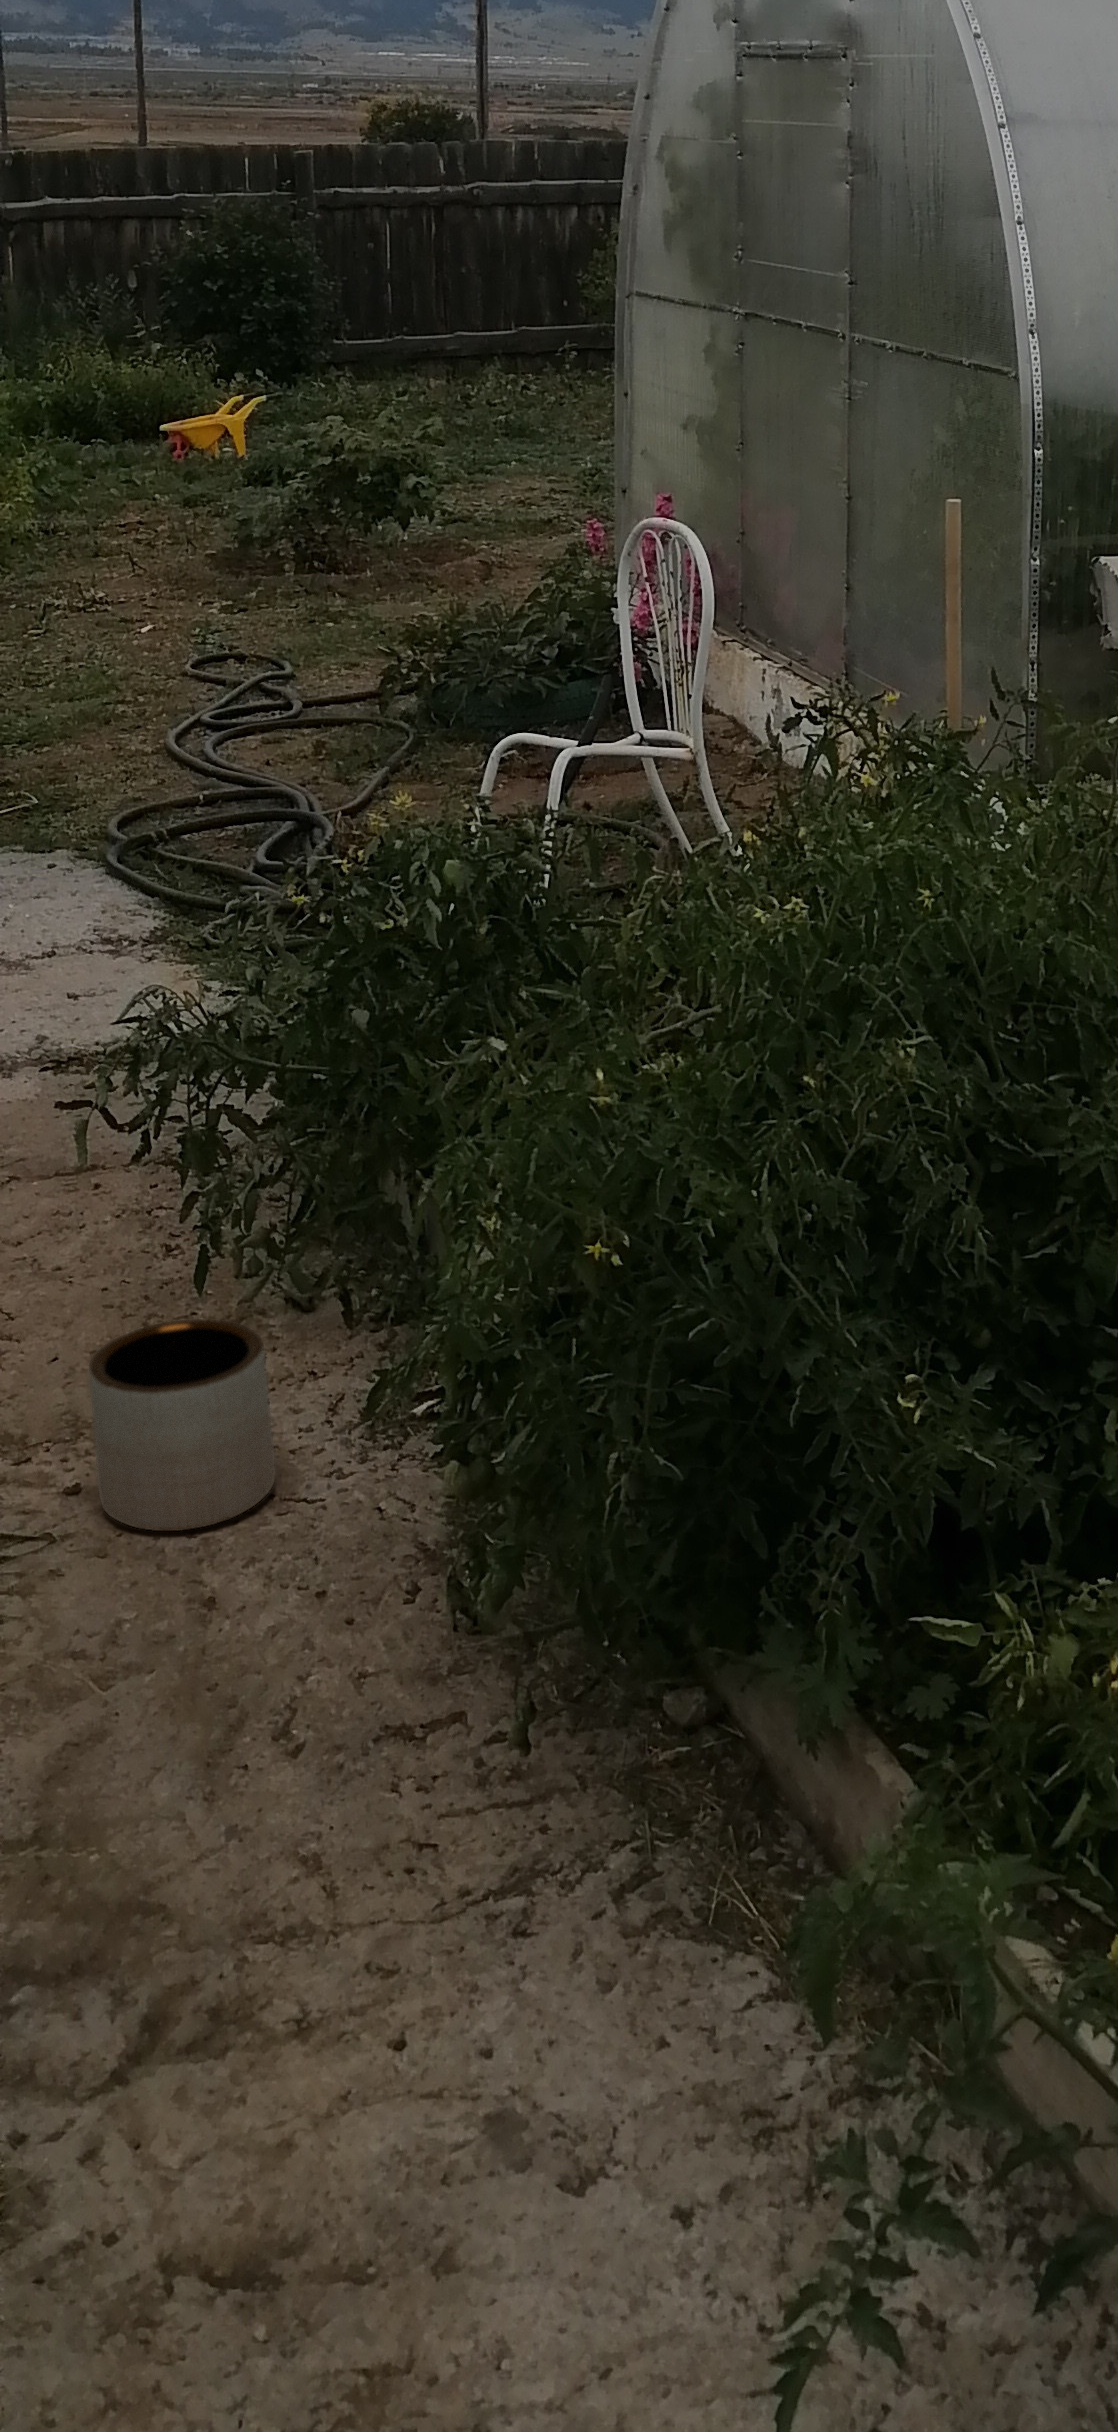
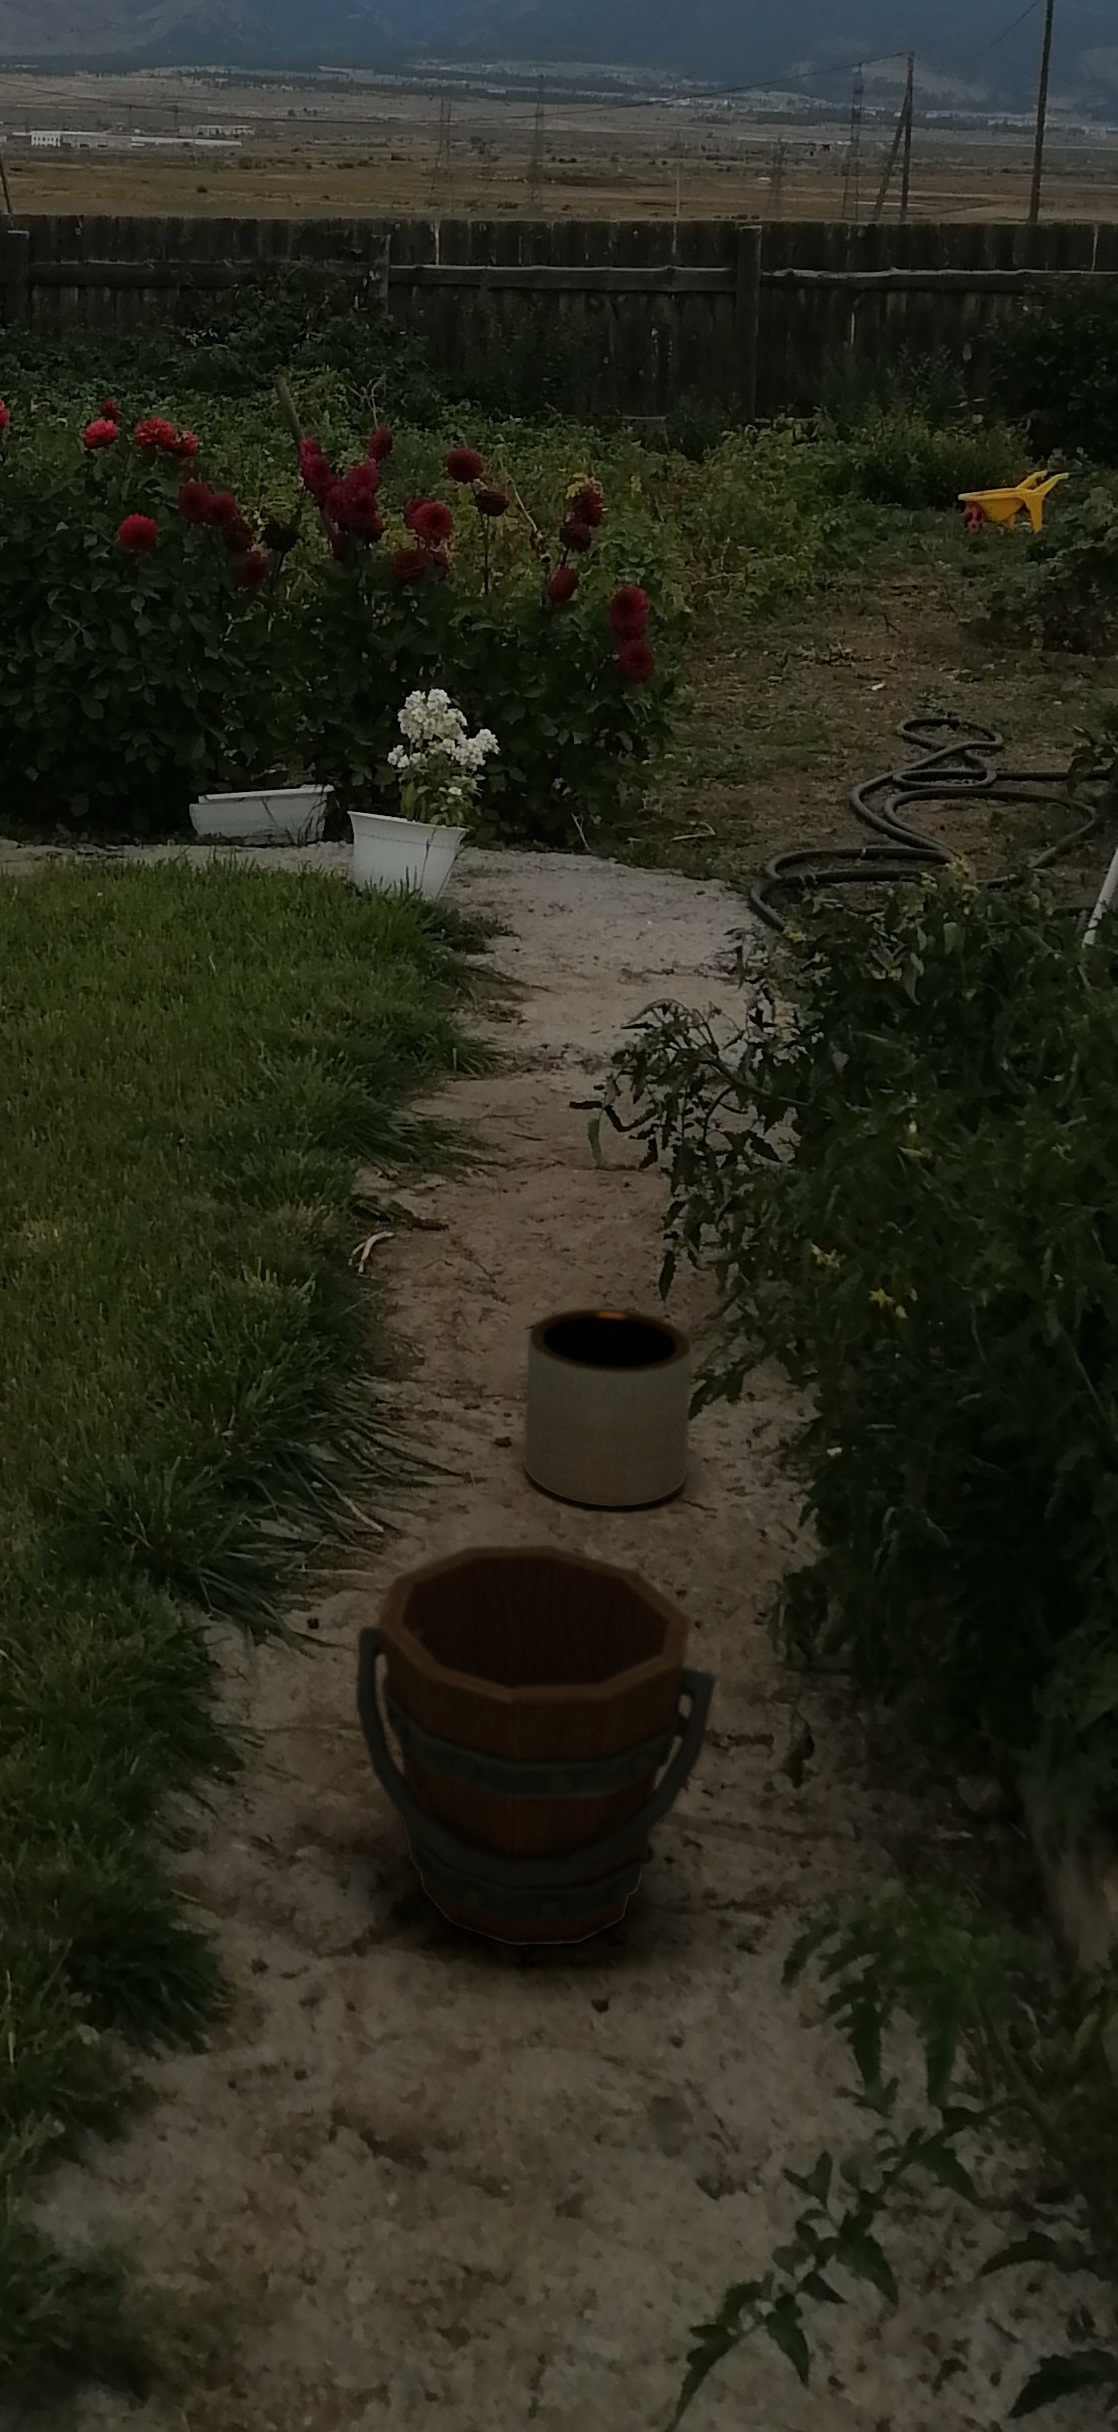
bucket: none [54,1589,449,2017] -> present [356,1545,715,1946]

